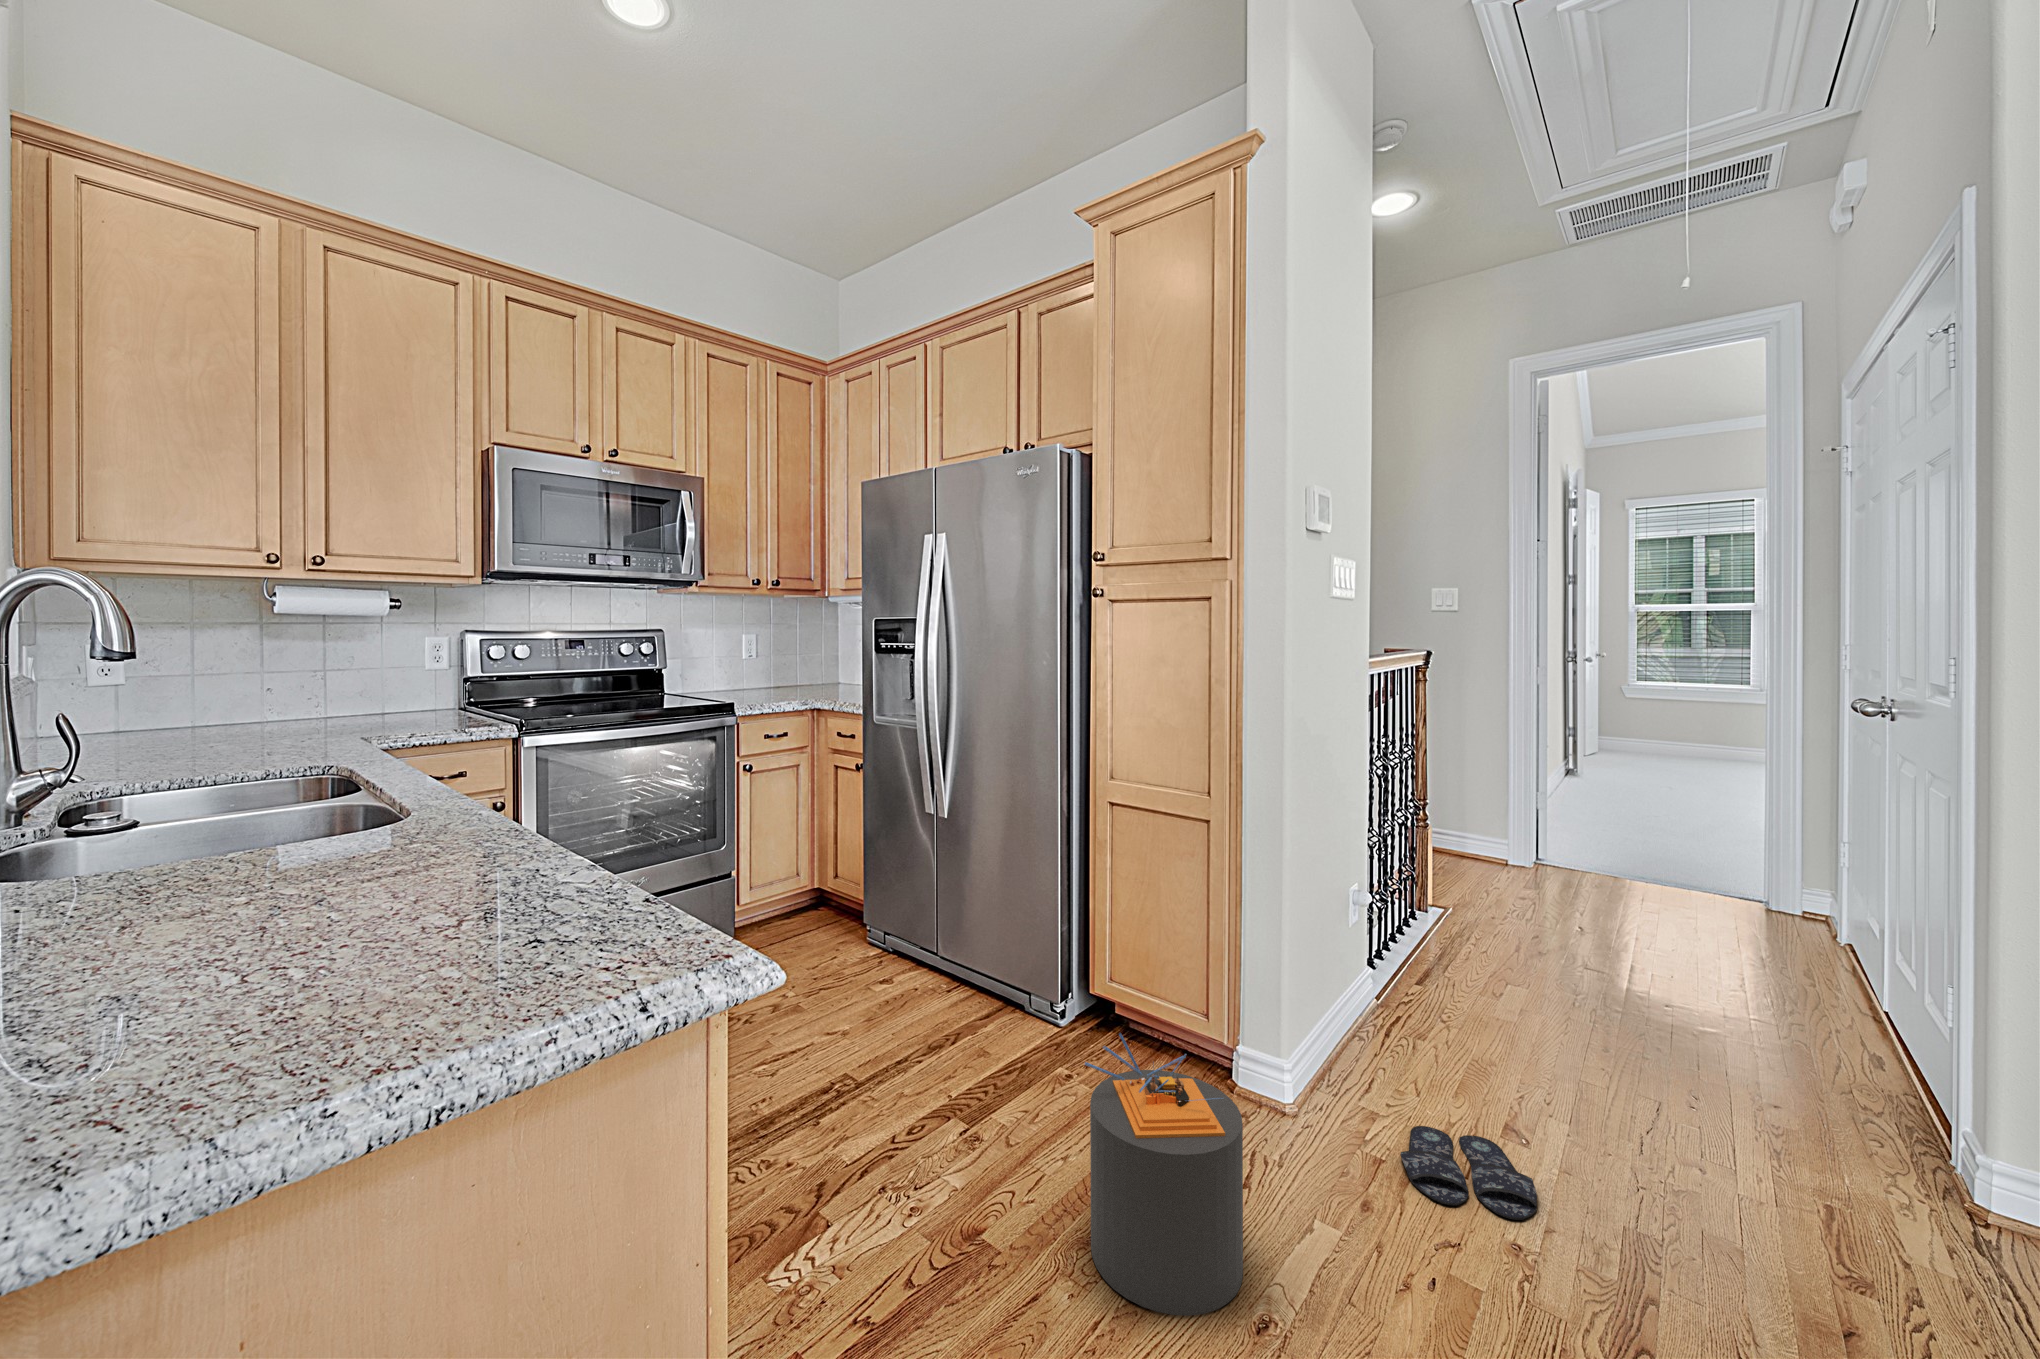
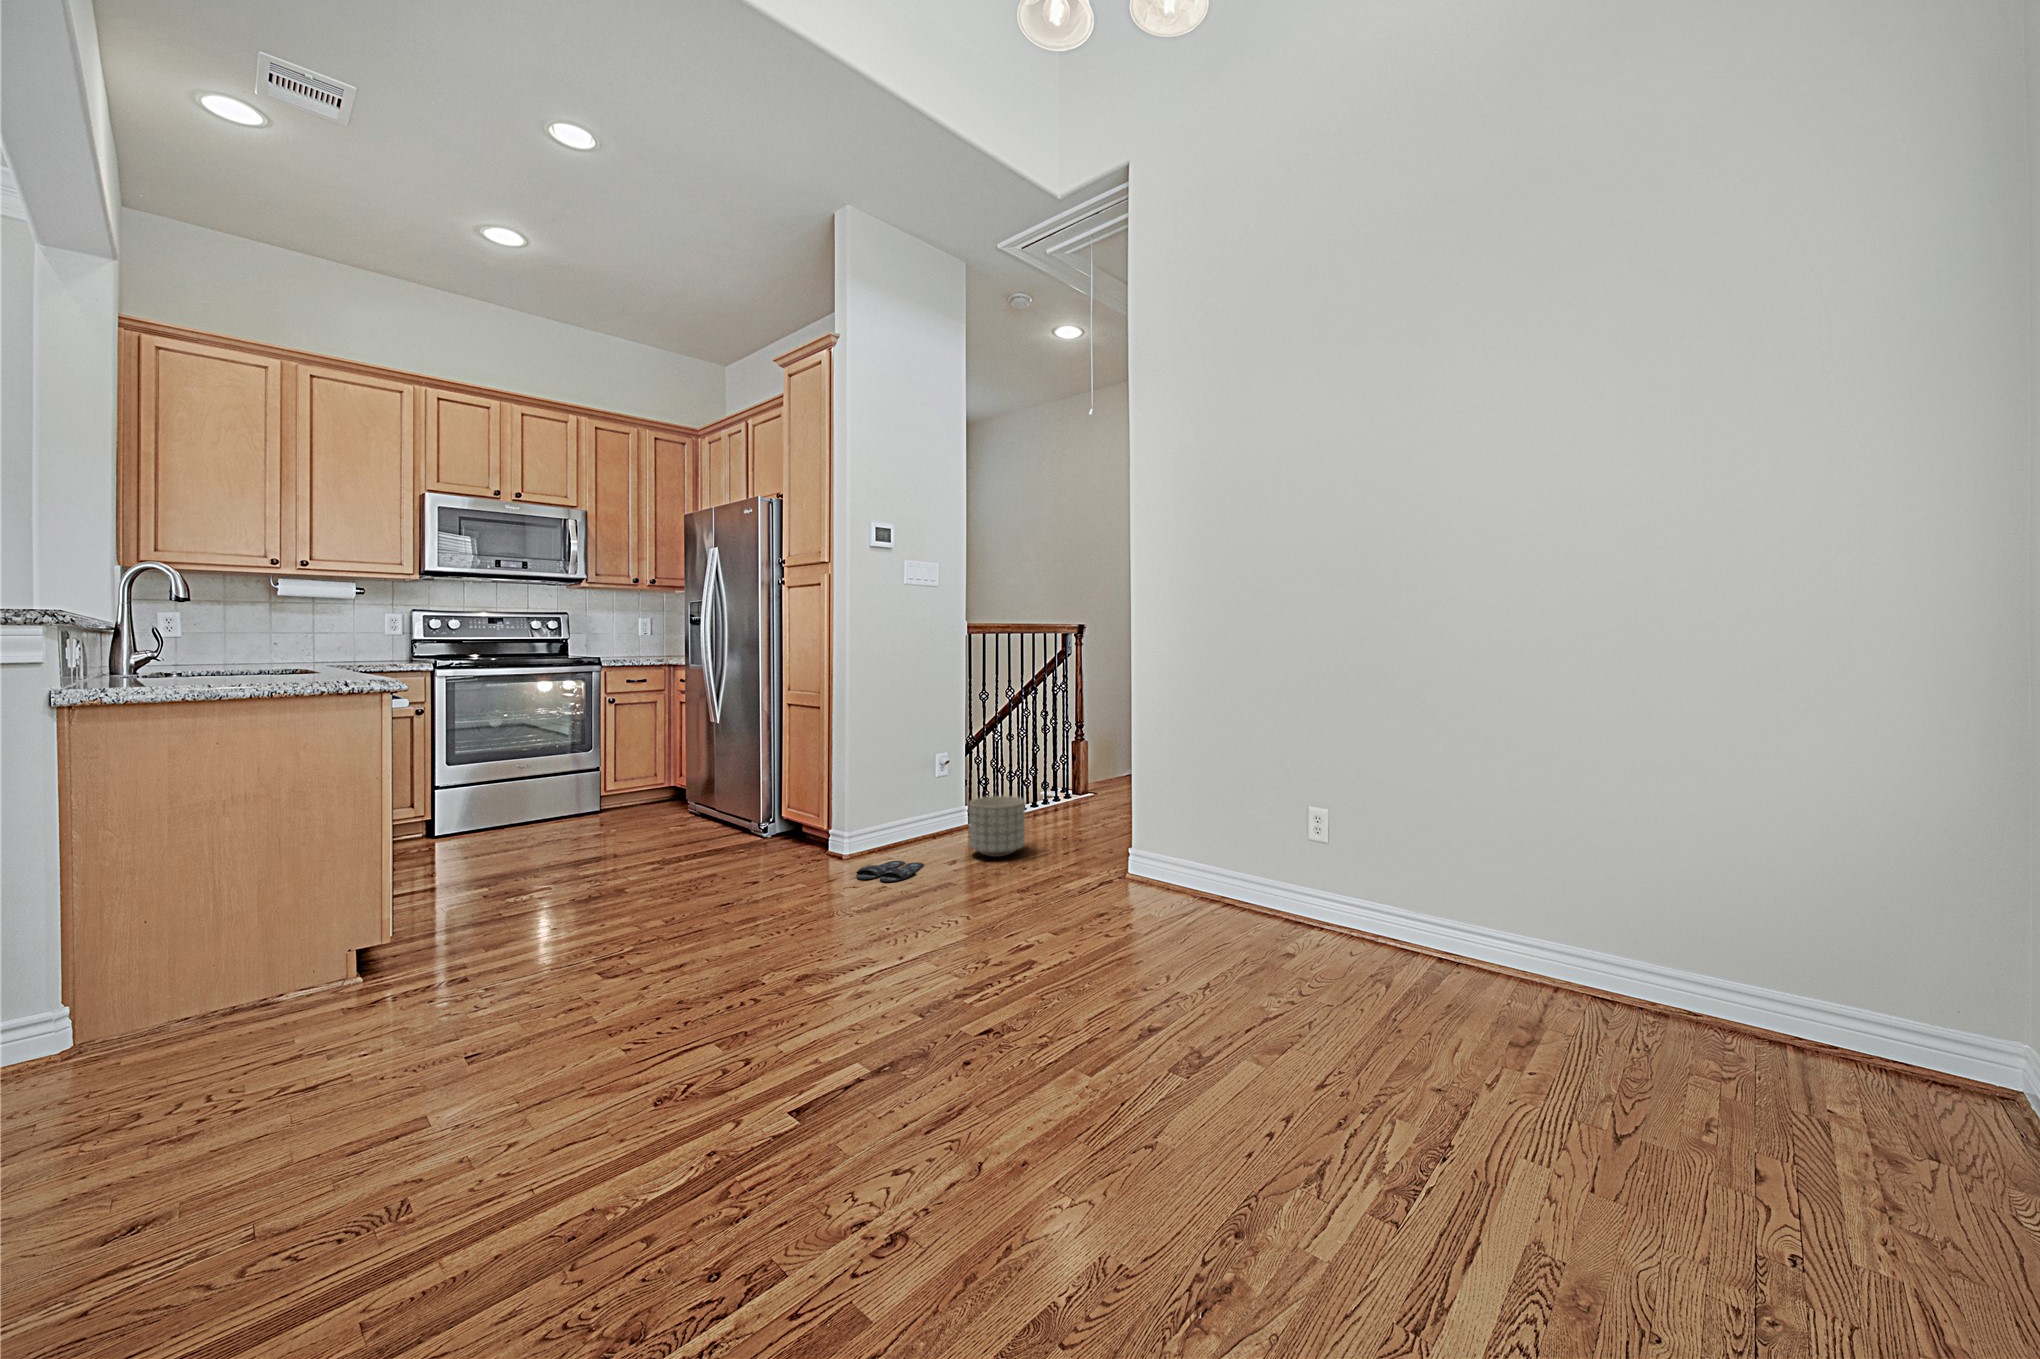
planter: none [1524,987,1655,1121] -> present [969,796,1025,857]
trash can: present [1085,1033,1243,1316] -> none [659,789,738,906]

